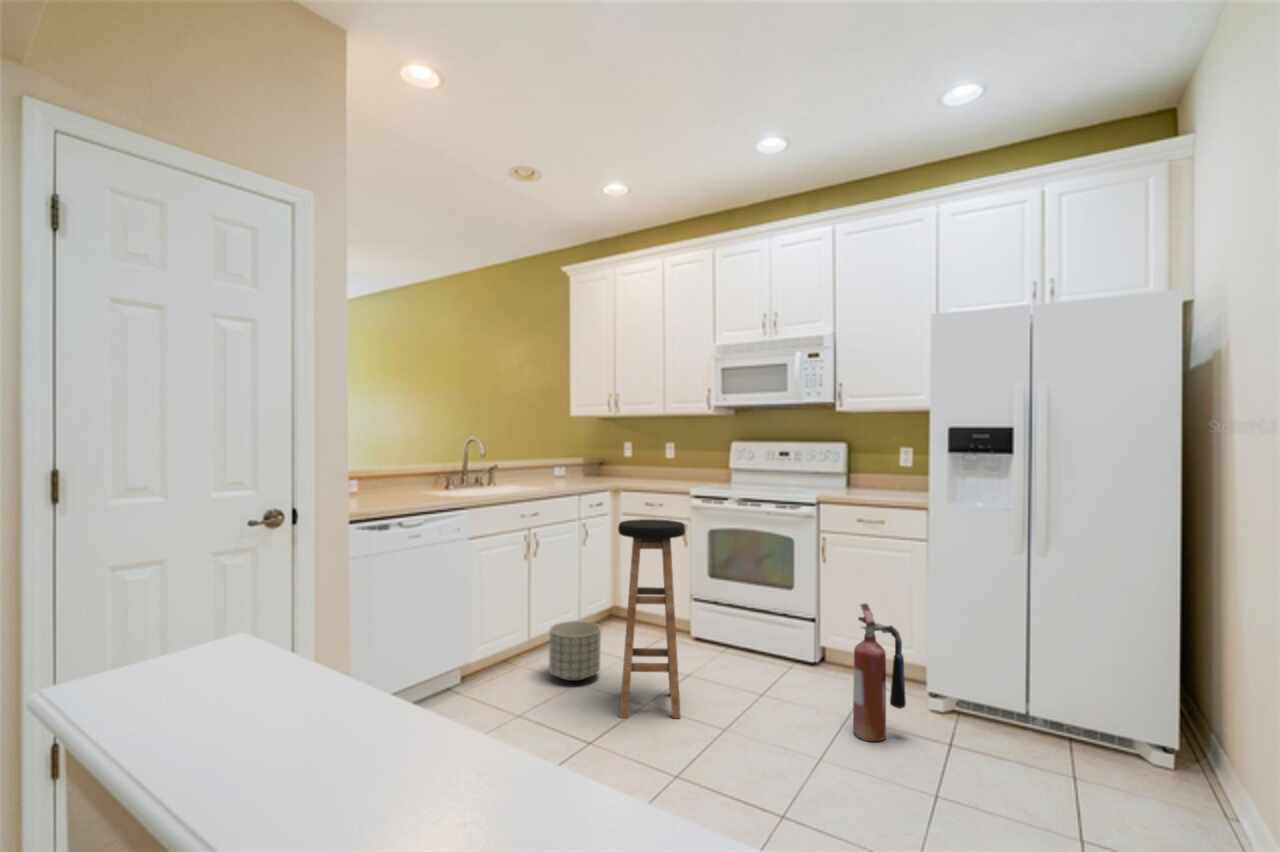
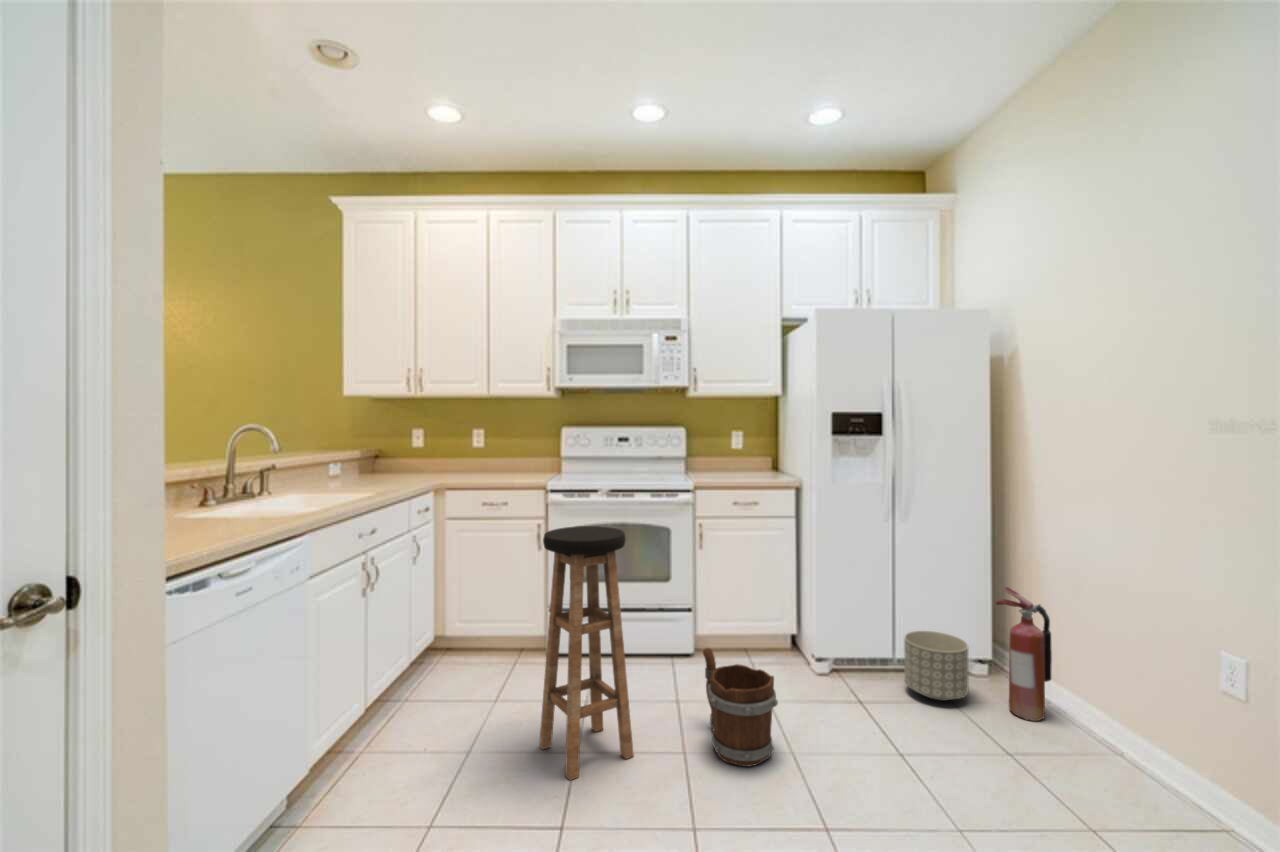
fire extinguisher: present [853,603,906,741] -> present [995,587,1052,721]
planter: present [549,621,601,681] -> present [904,631,968,701]
bucket: none [739,645,807,755] -> present [703,648,778,767]

